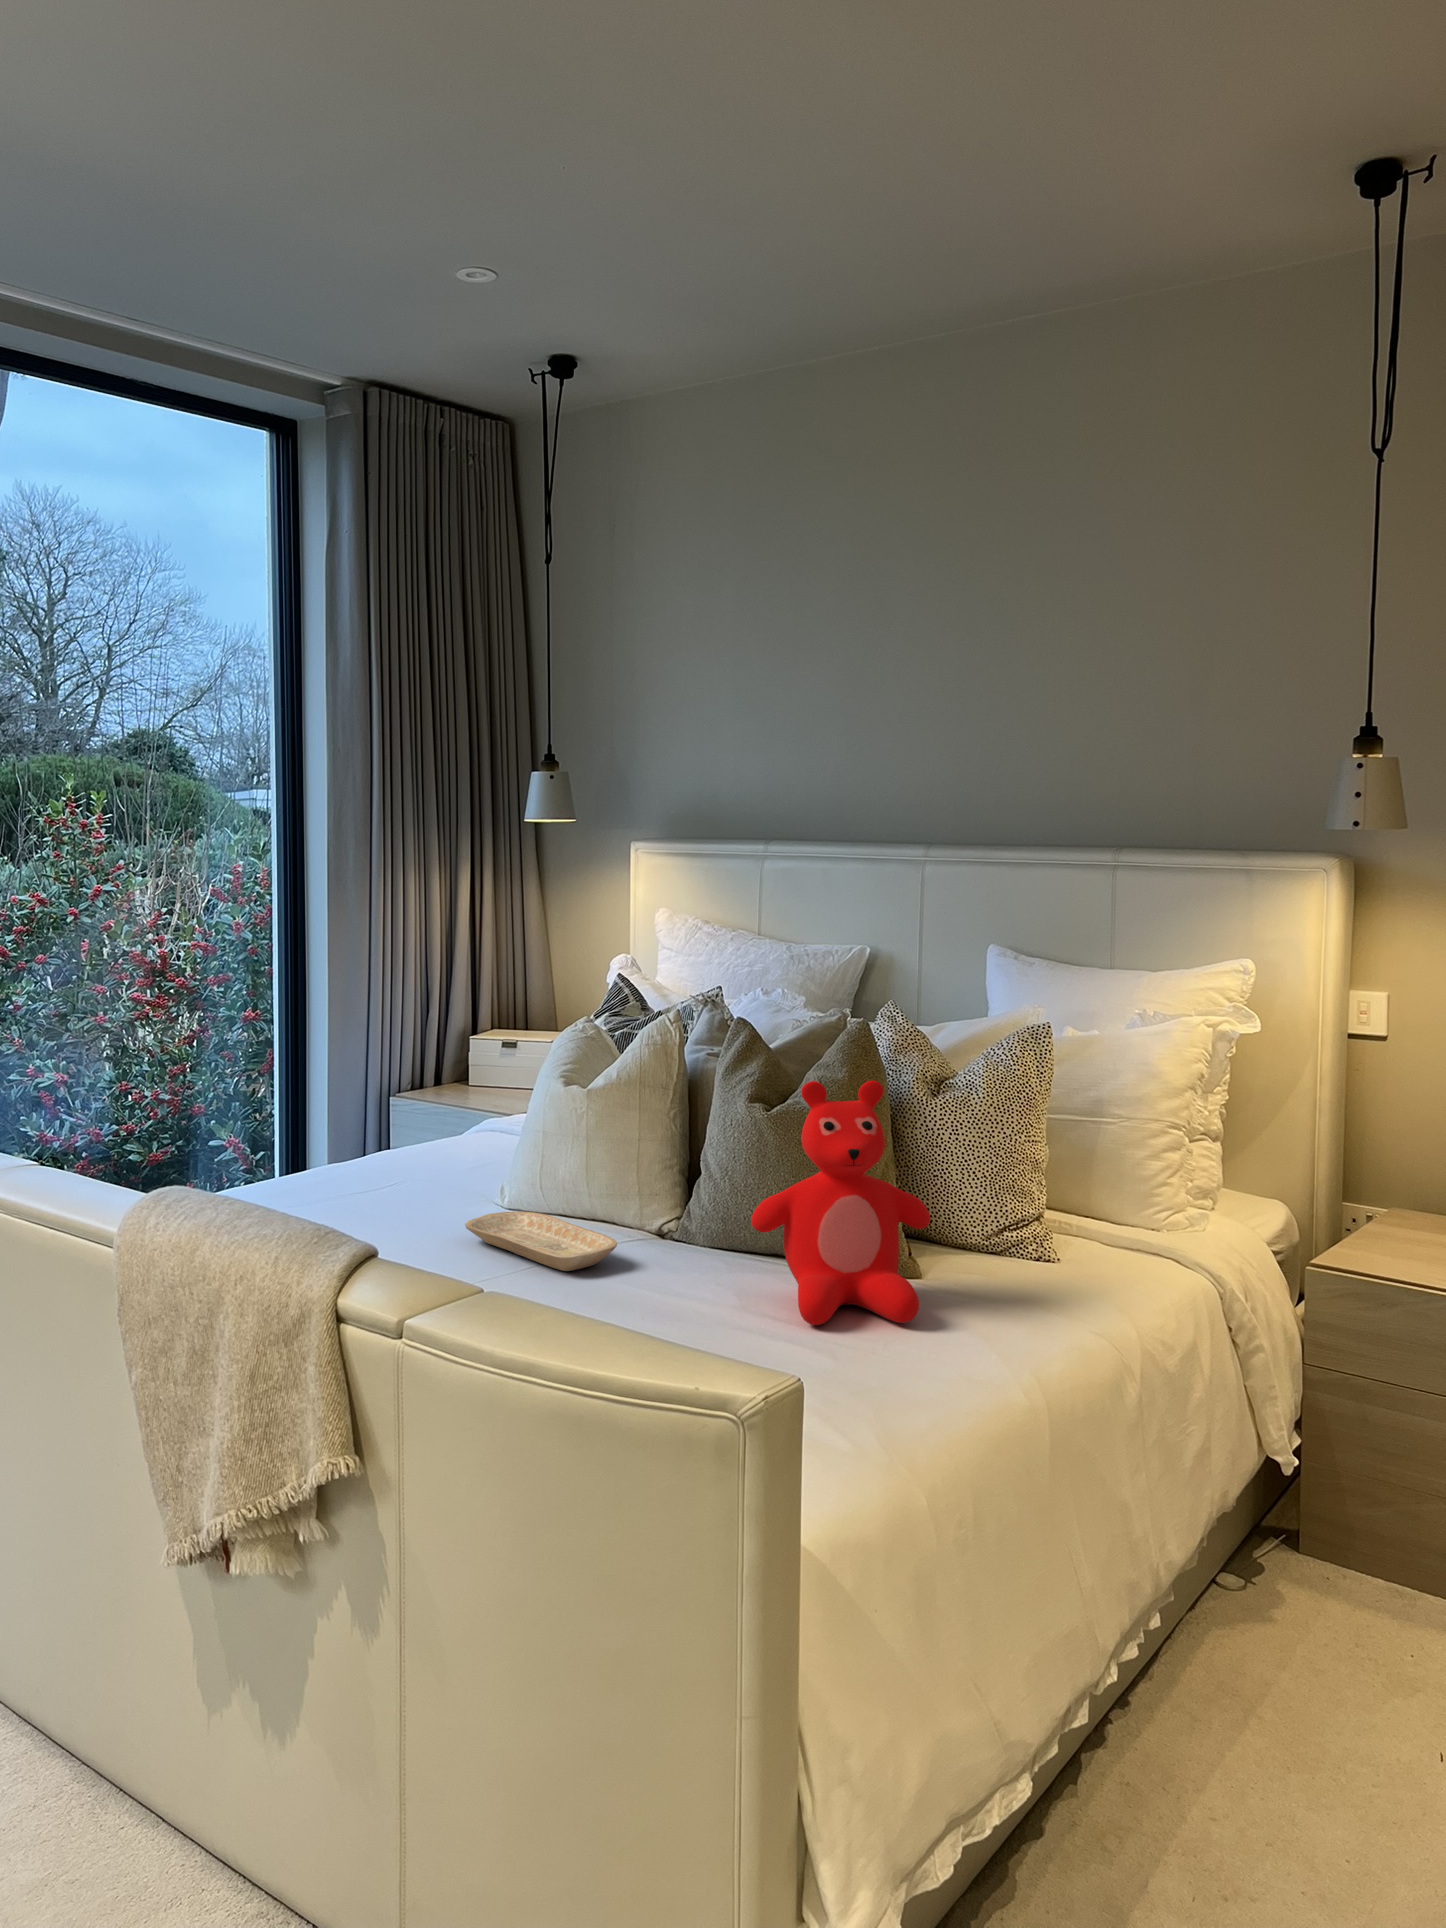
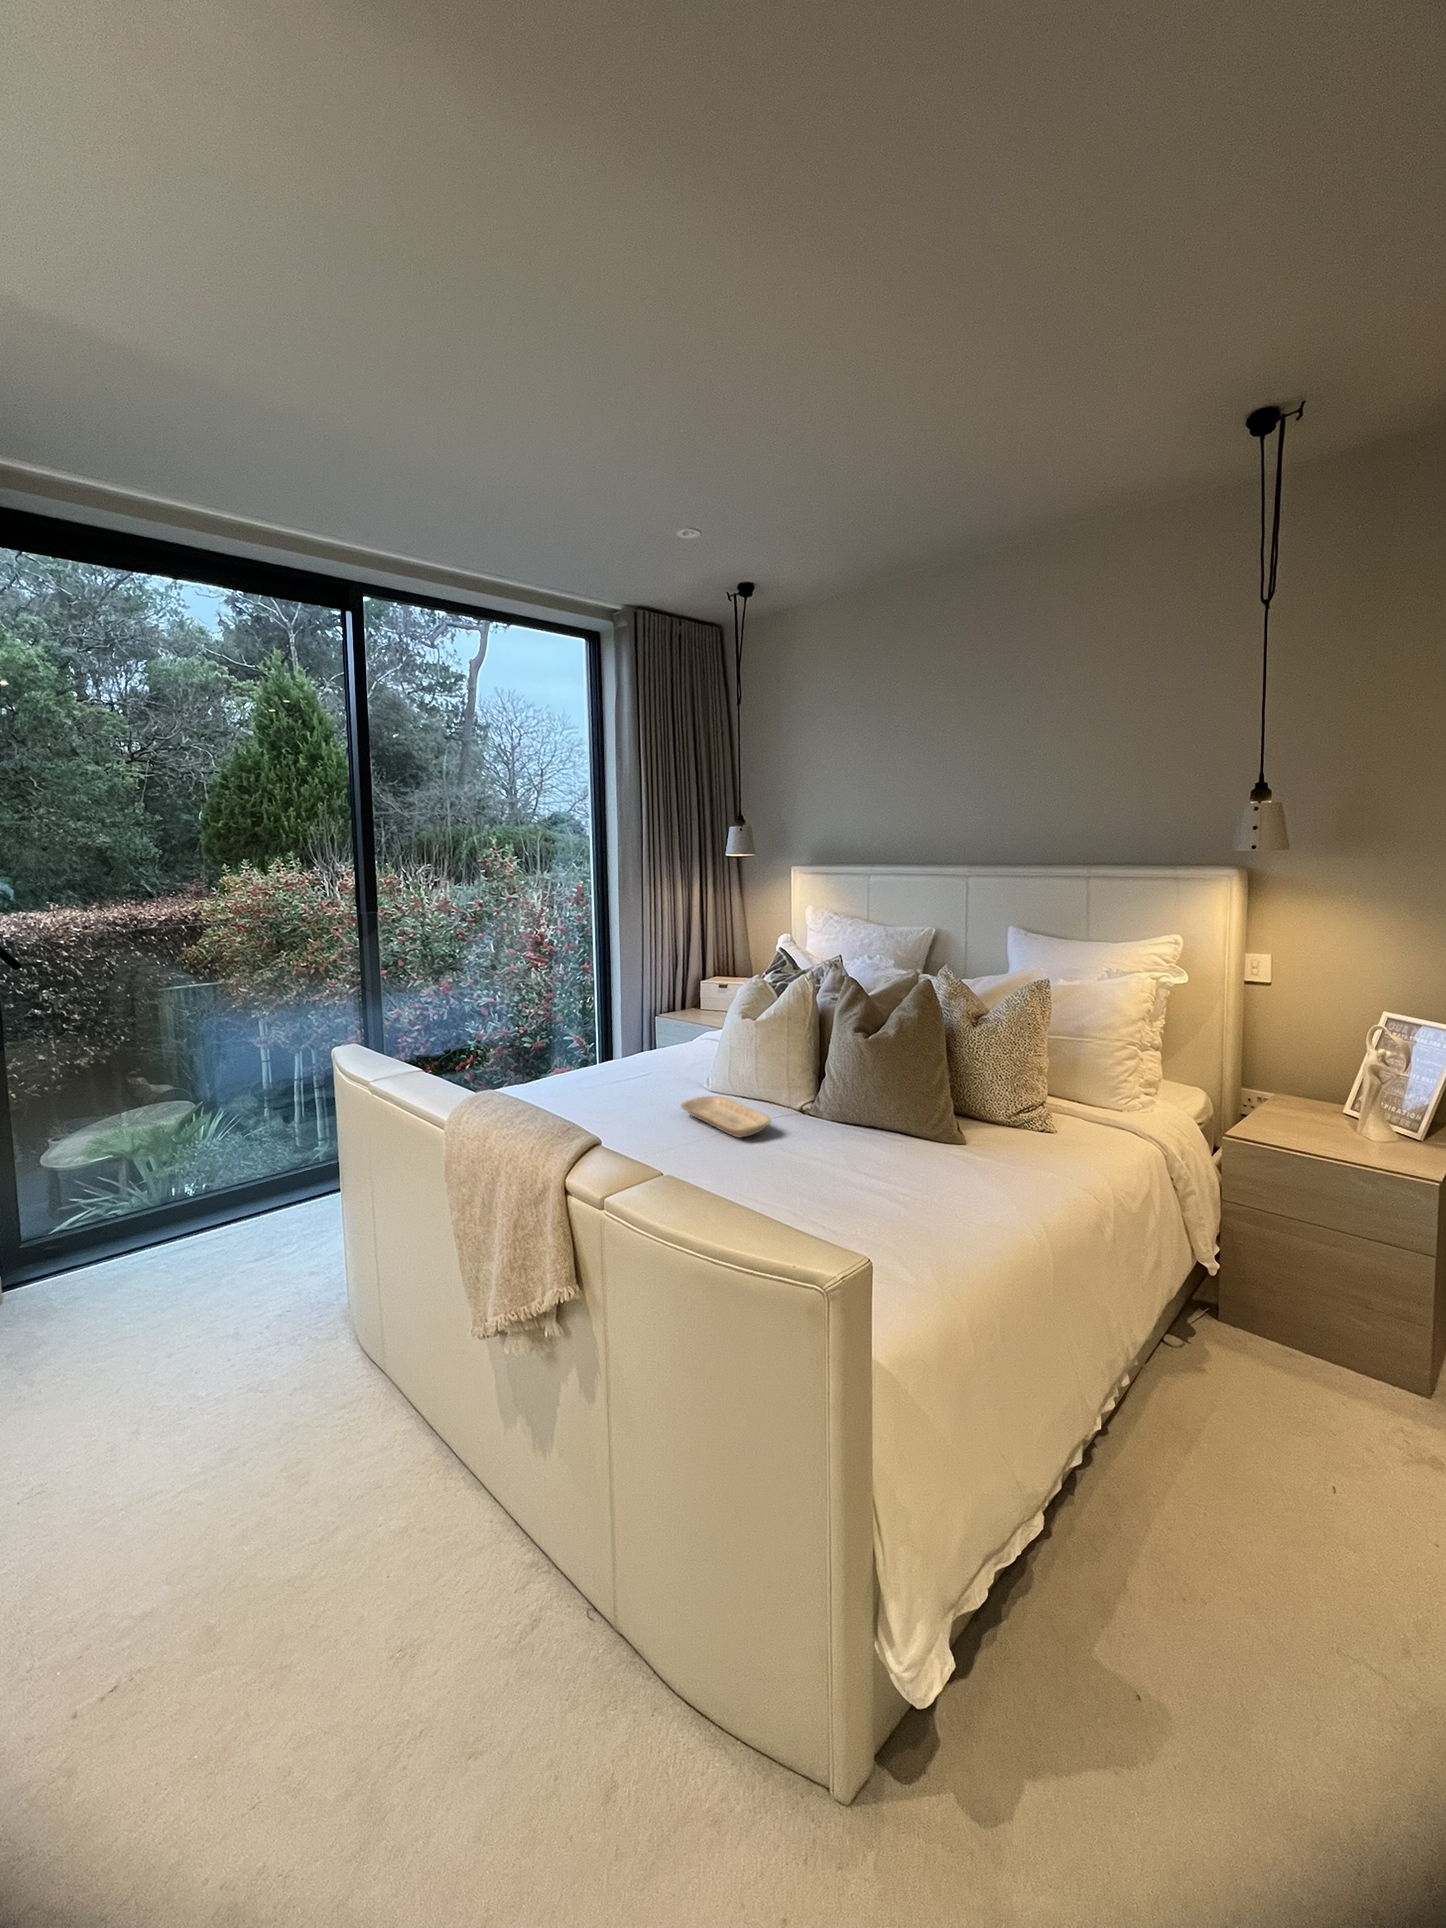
teddy bear: present [751,1081,931,1325] -> none [853,1021,971,1182]

